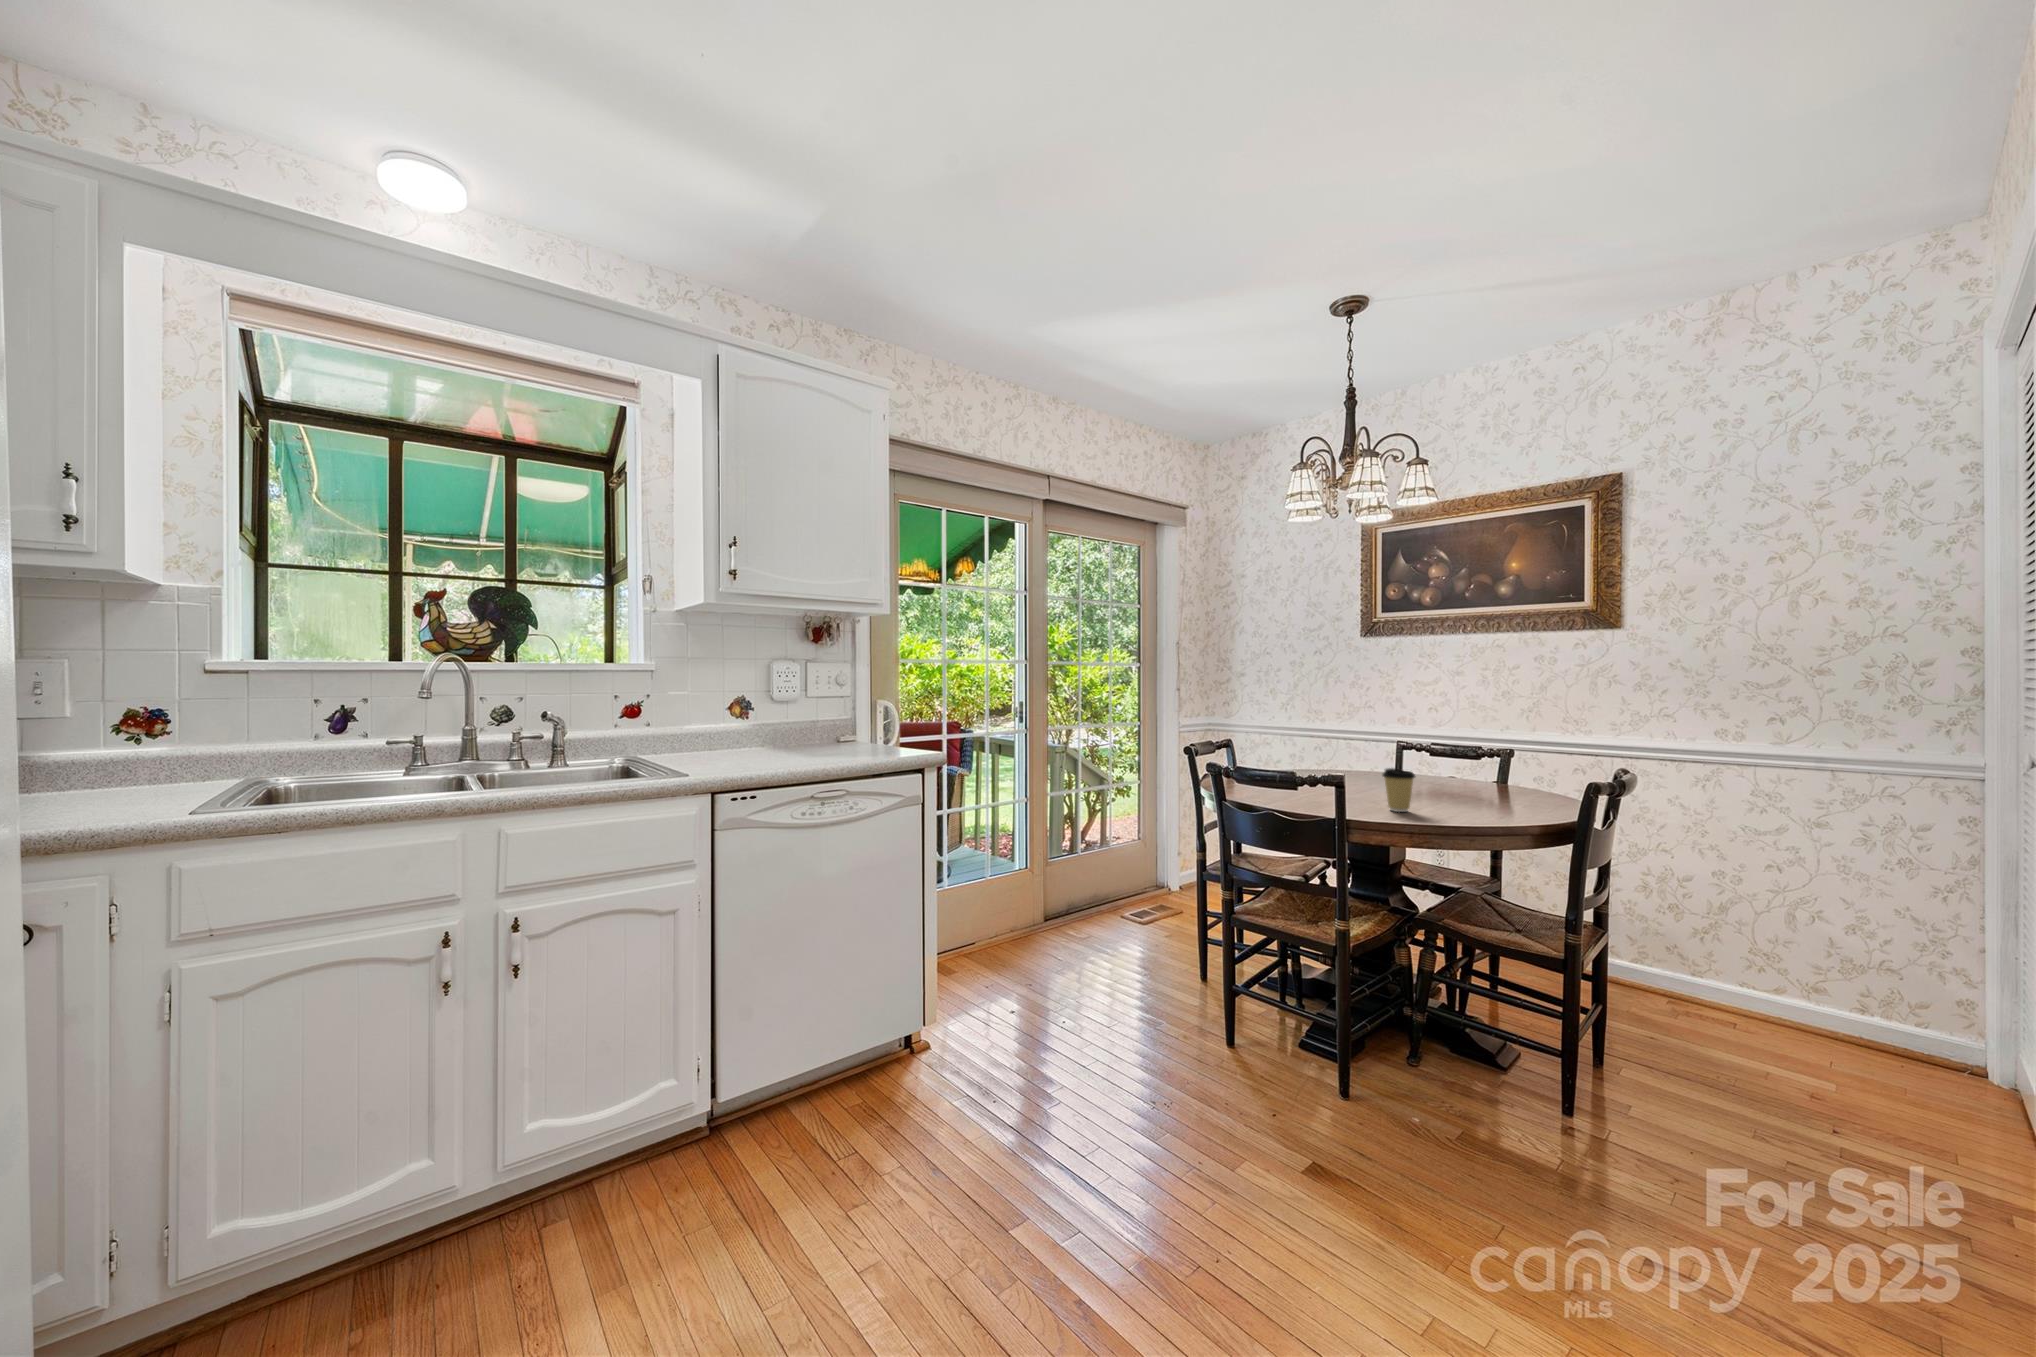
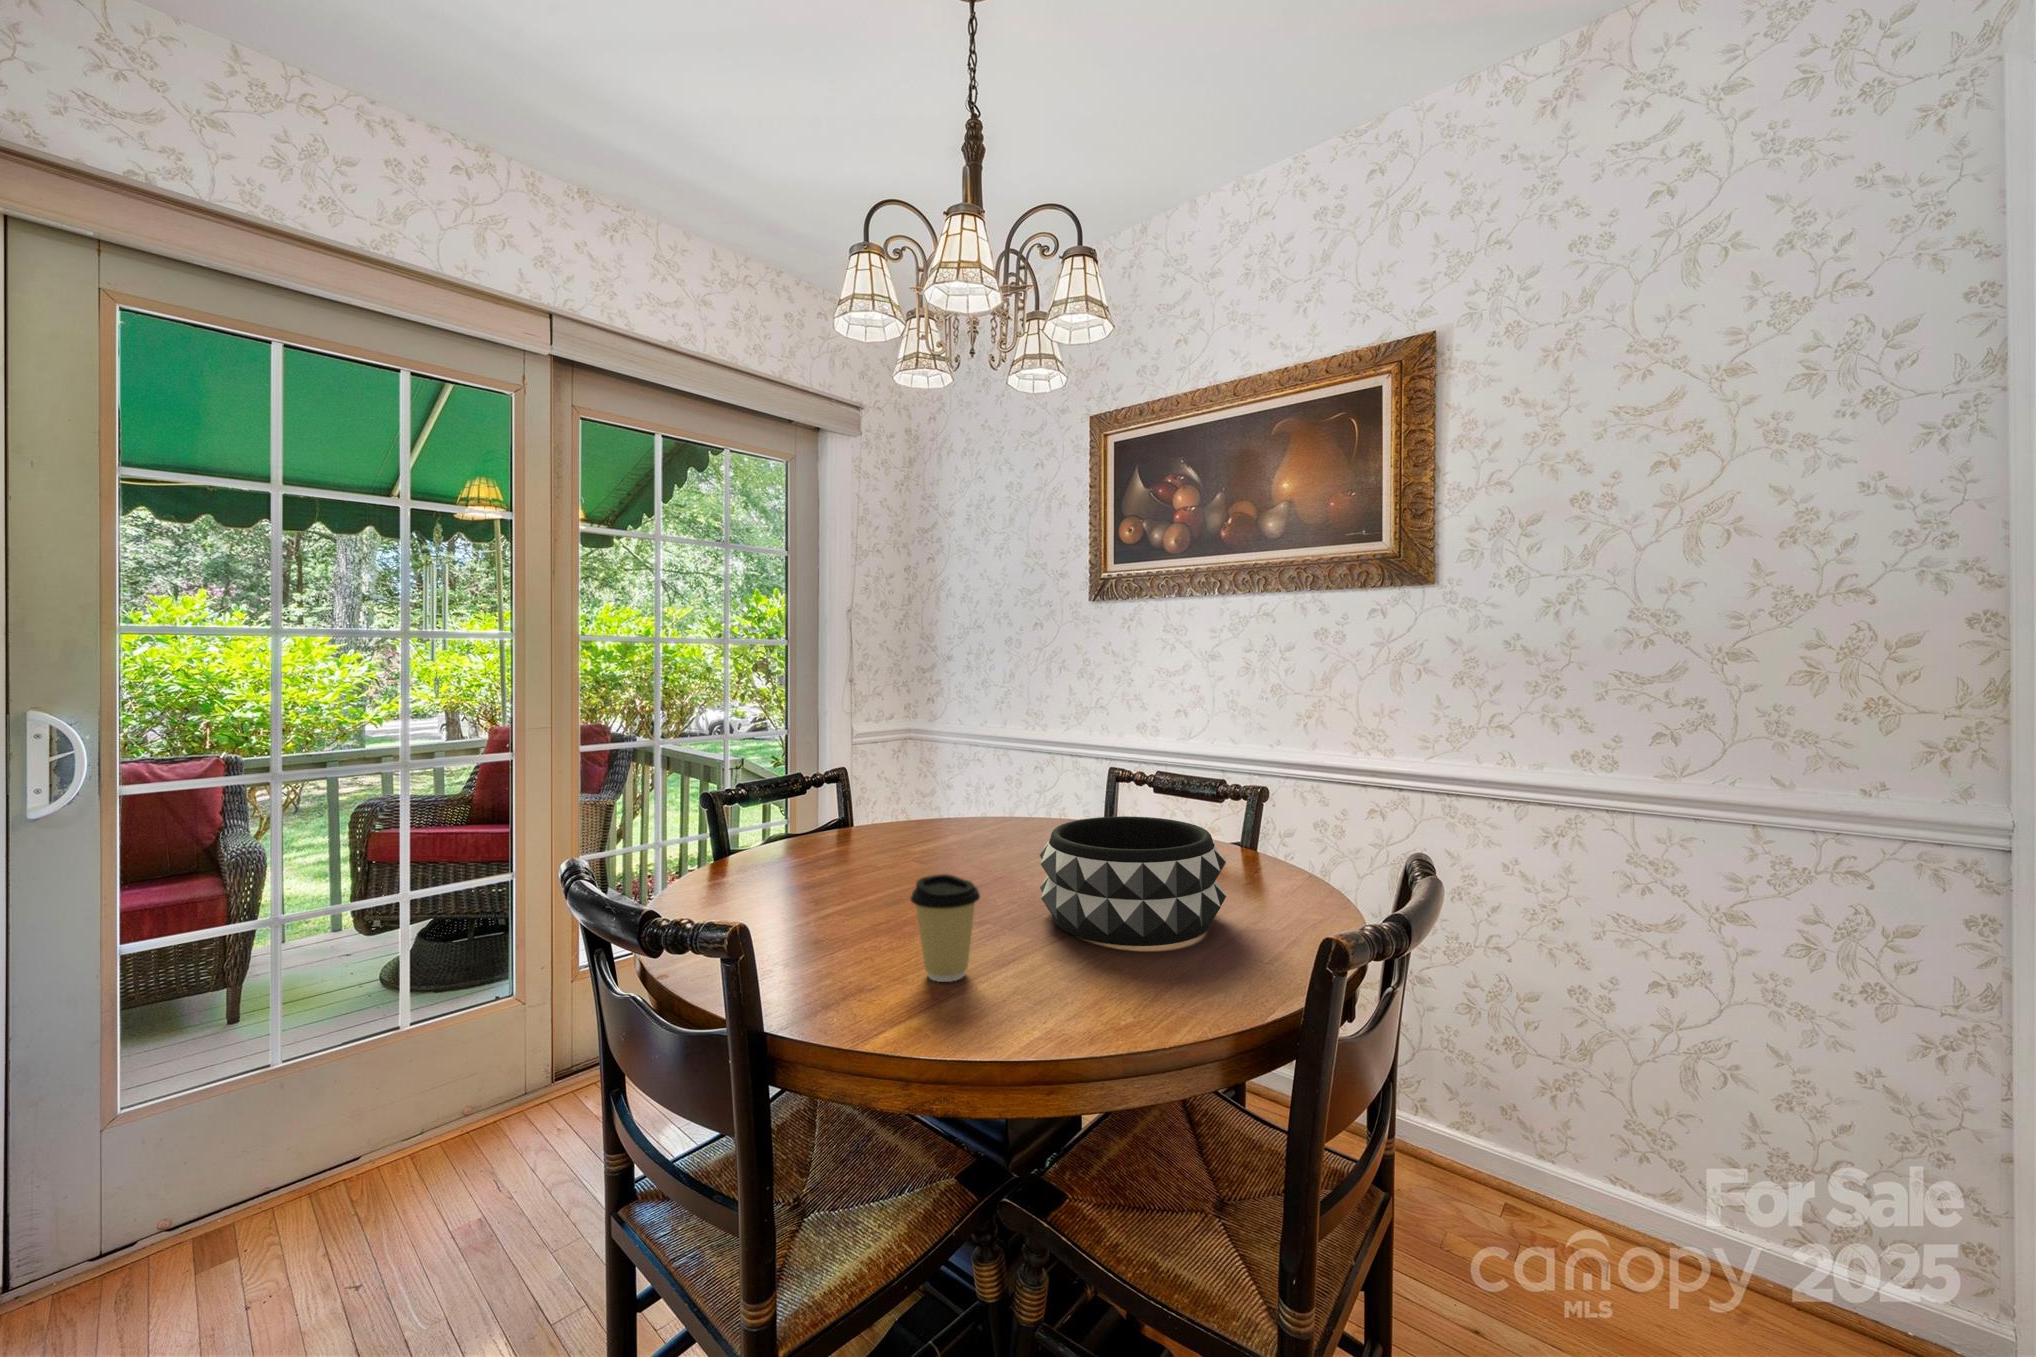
decorative bowl: none [1416,754,1520,807] -> present [1040,816,1226,946]

